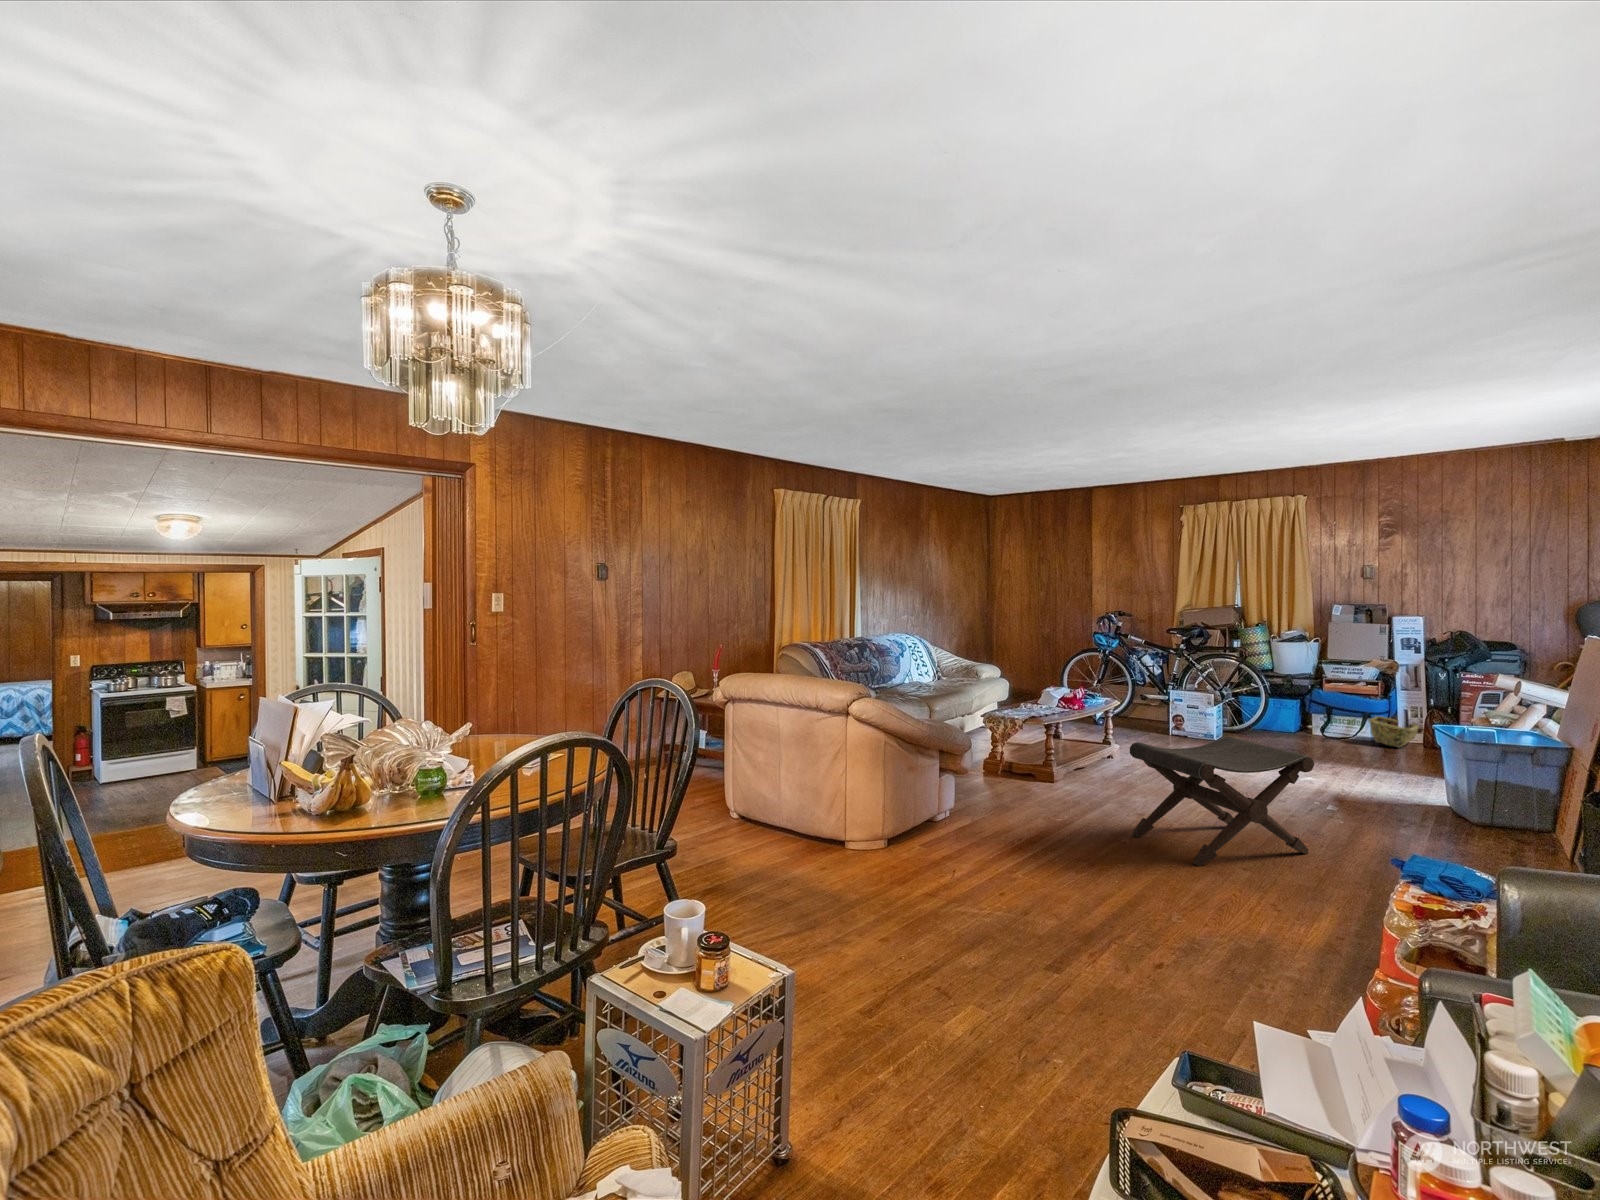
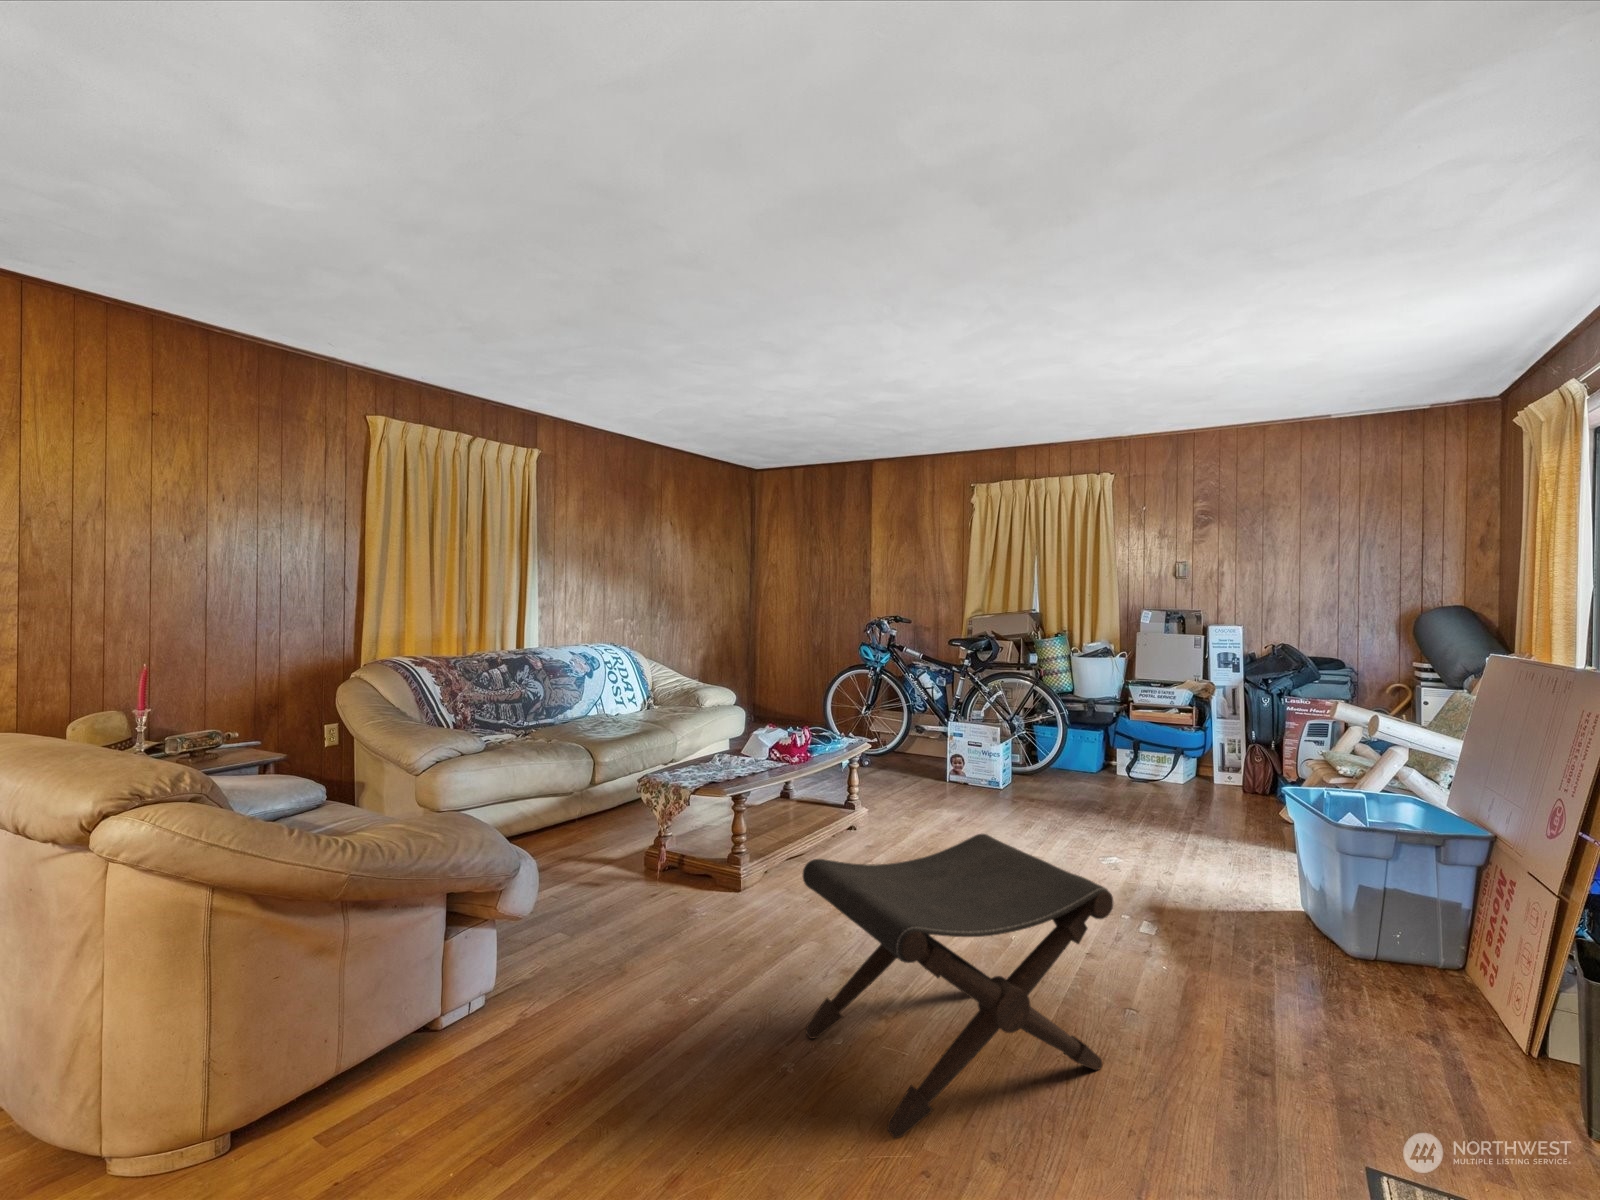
woven basket: present [1369,716,1418,747] -> none [1182,752,1238,795]

